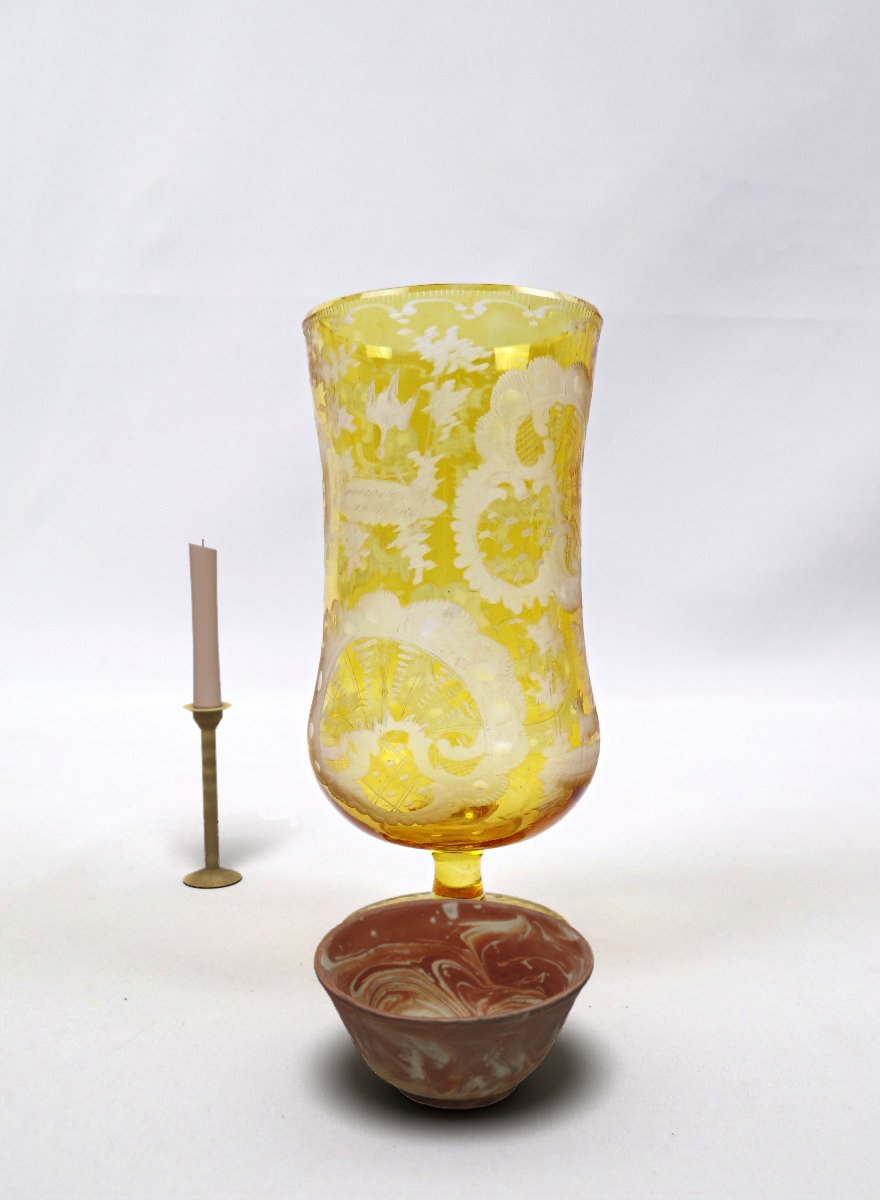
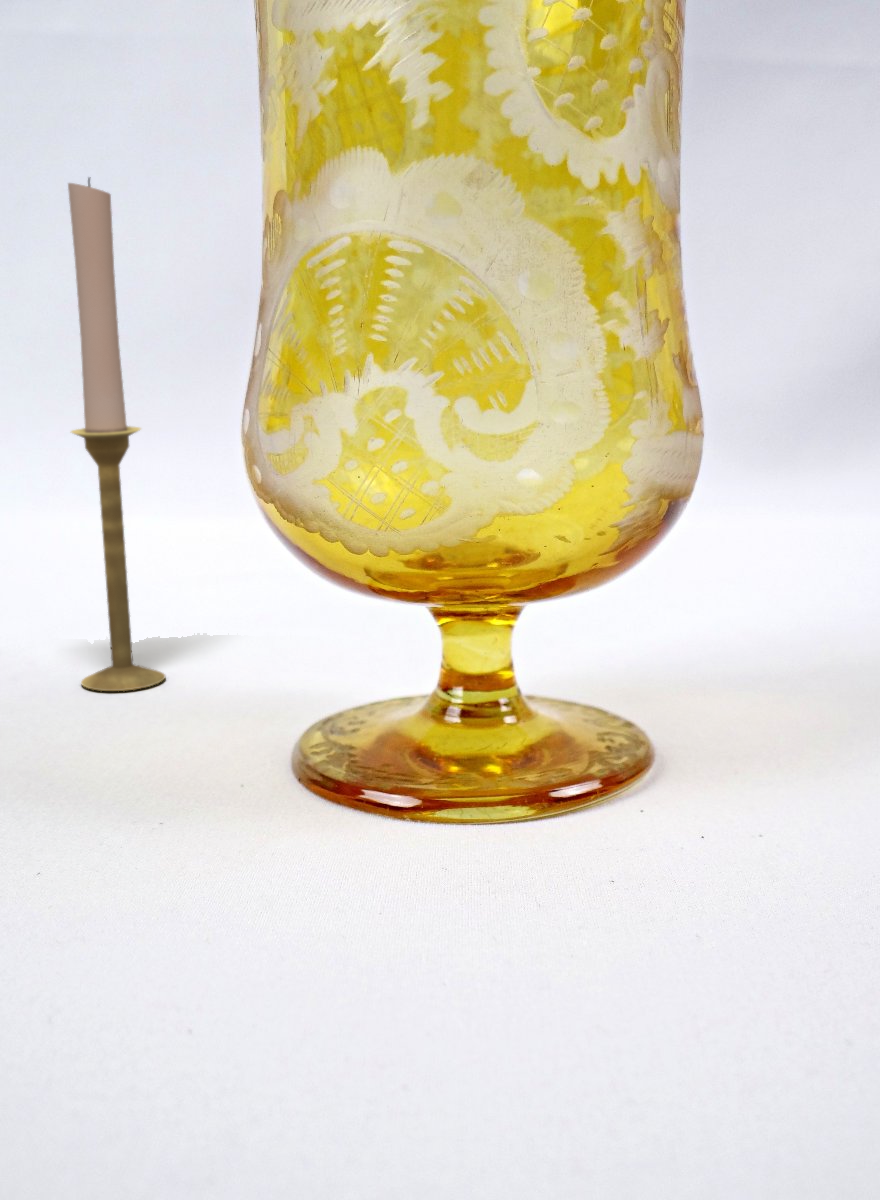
ceramic bowl: present [314,898,594,1109] -> none [249,669,713,991]

